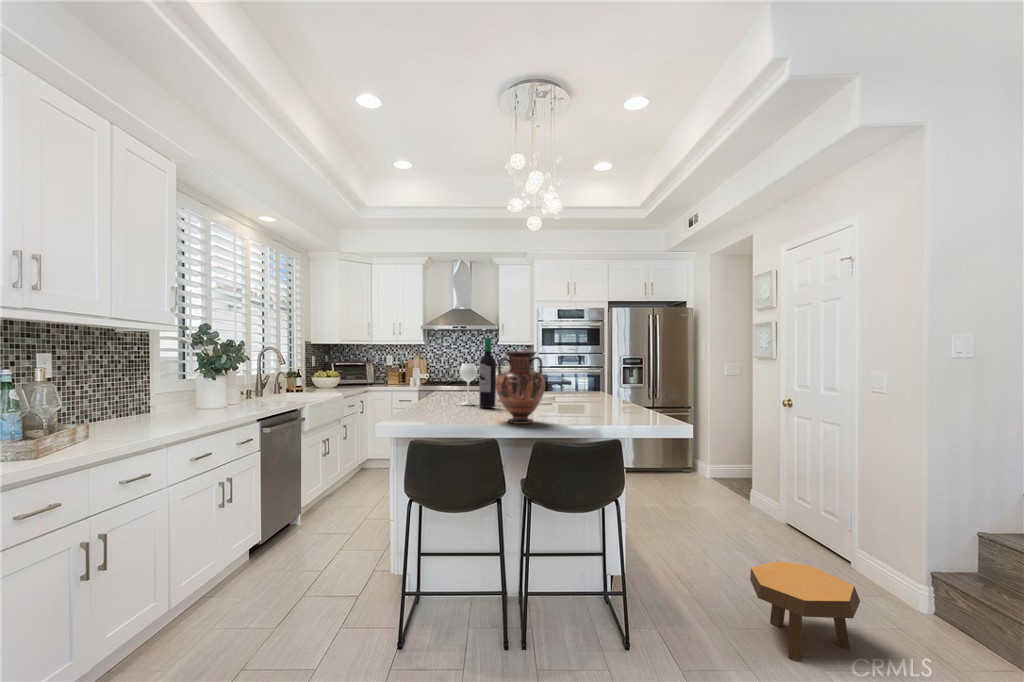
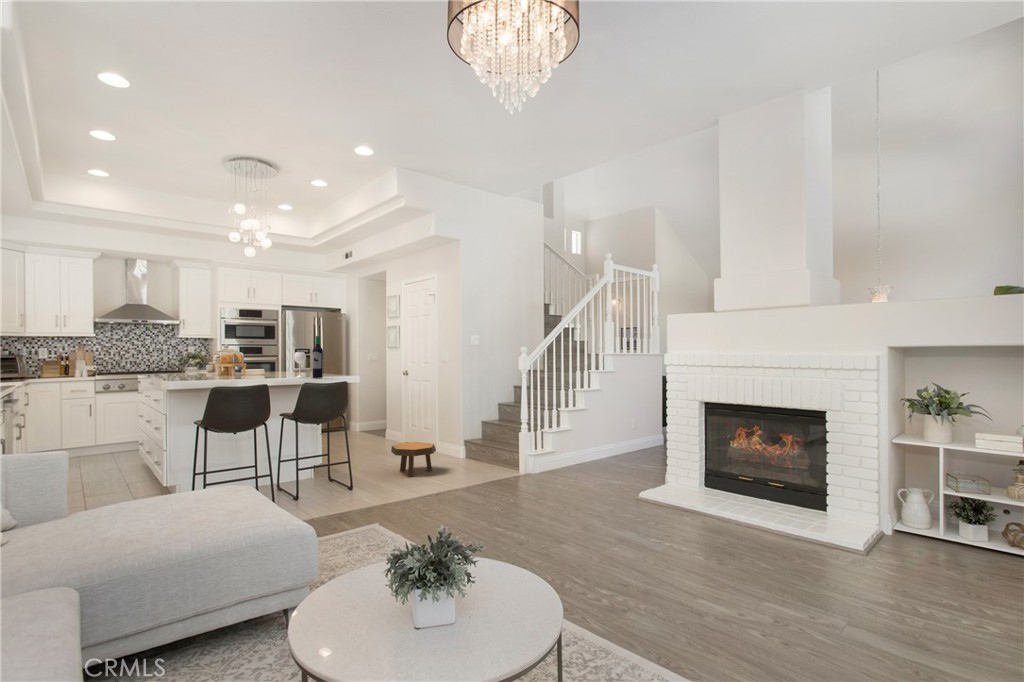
wine bottle: present [460,337,496,408] -> present [294,336,323,378]
vase: present [496,351,545,424] -> none [257,340,288,381]

